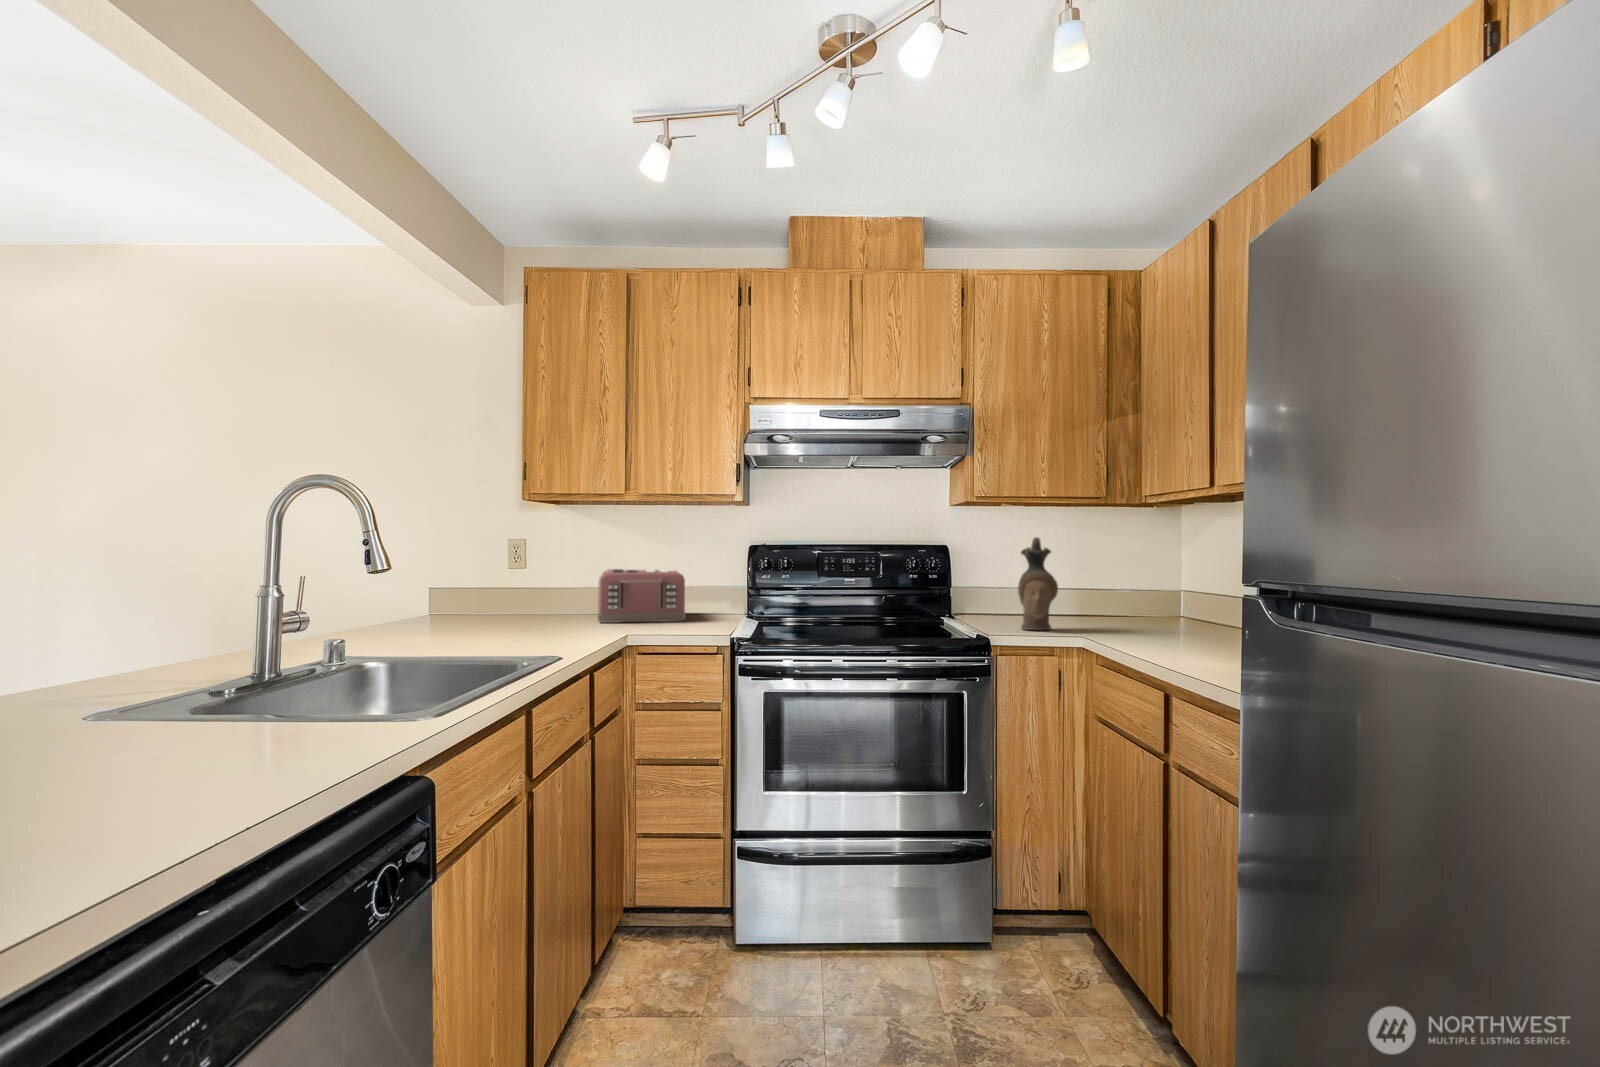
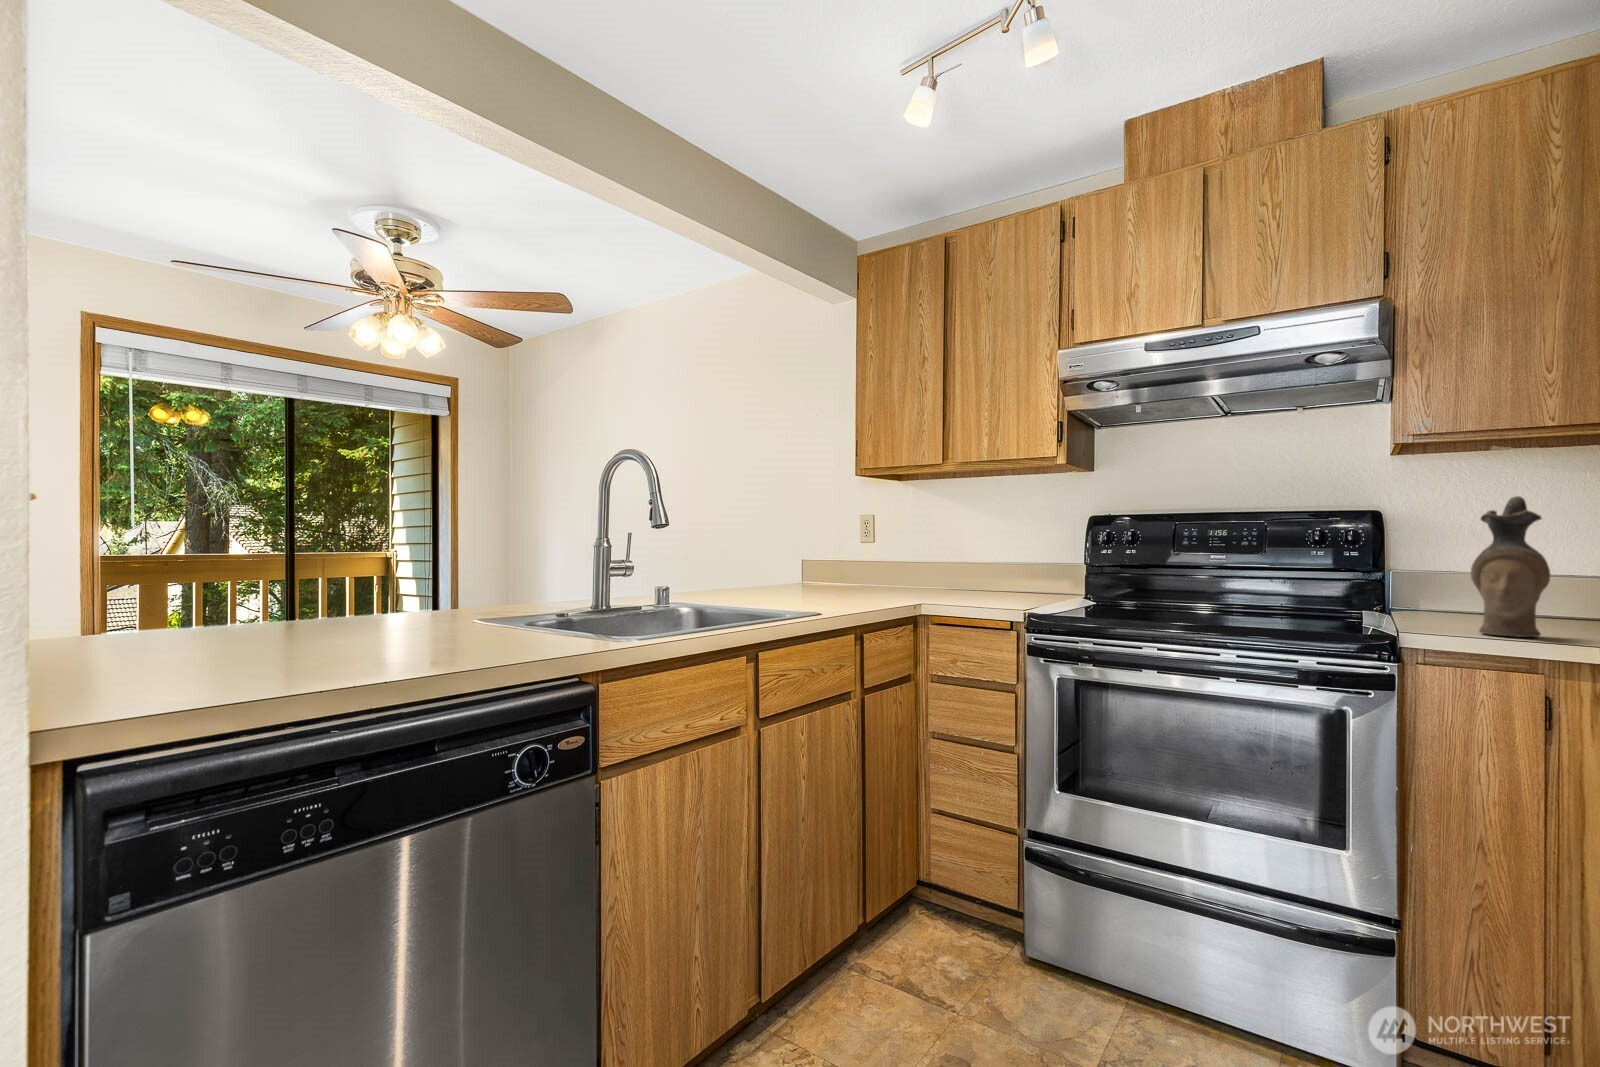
toaster: present [598,569,686,623] -> none [919,543,1020,597]

